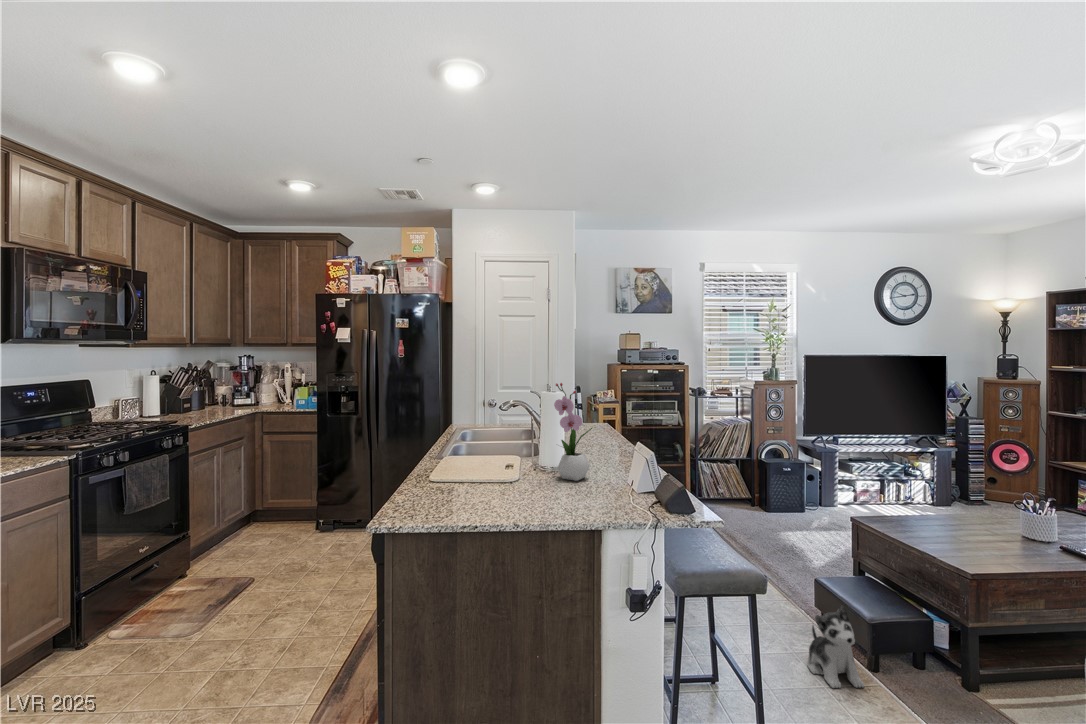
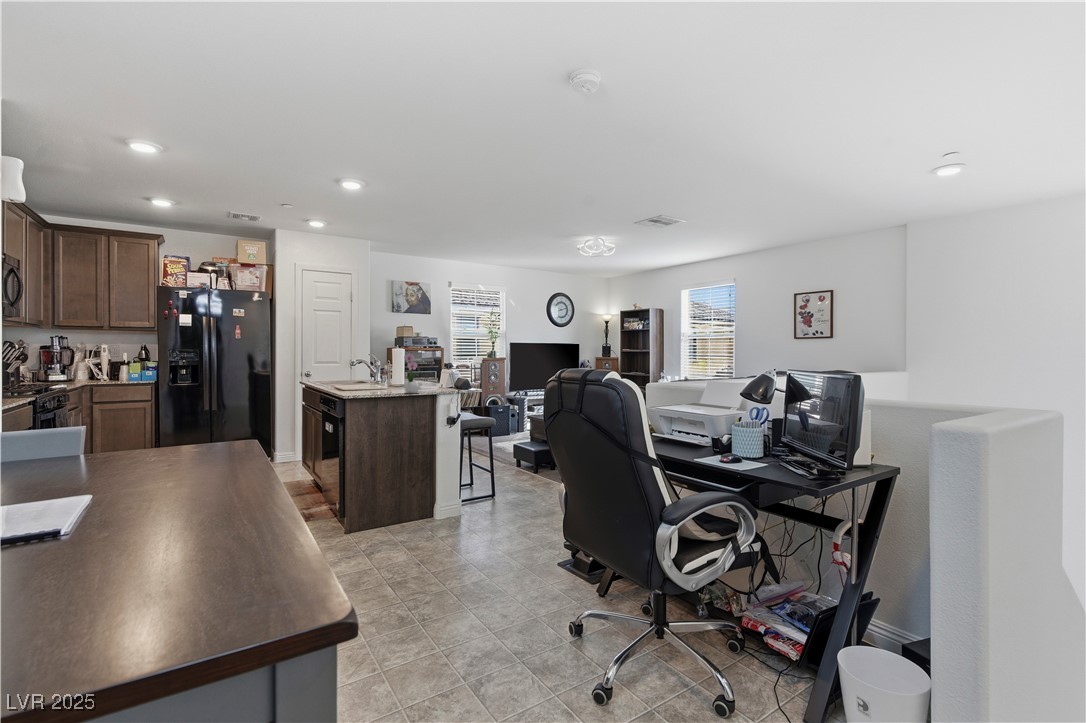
plush toy: present [807,606,864,688] -> none [512,449,534,484]

